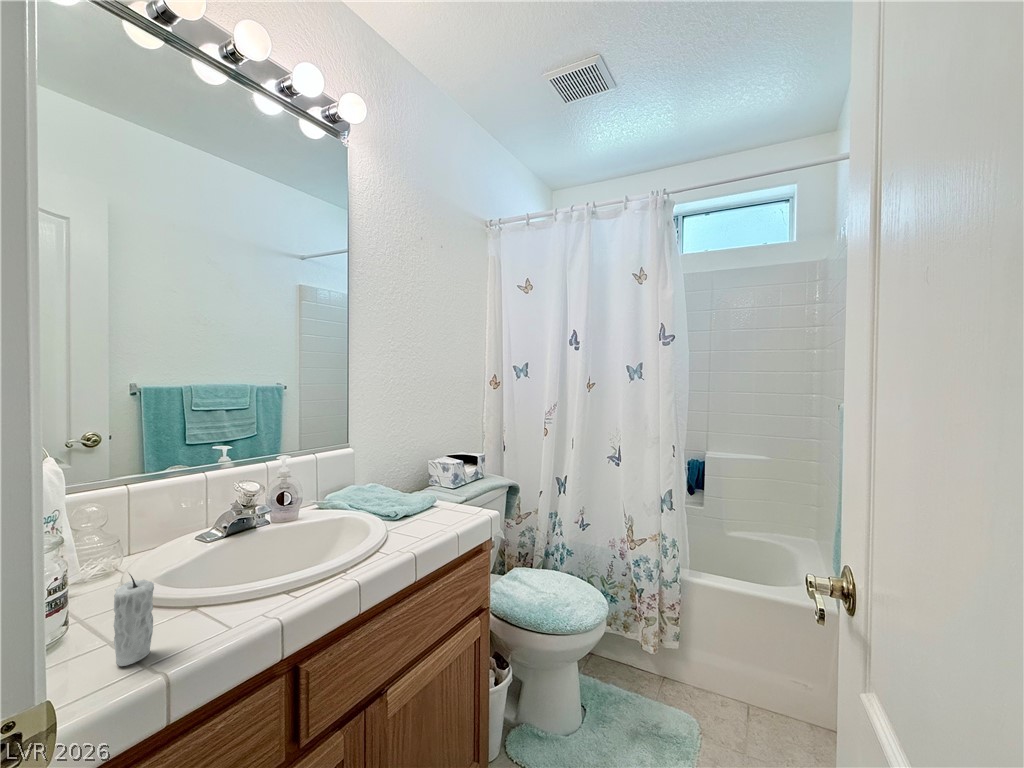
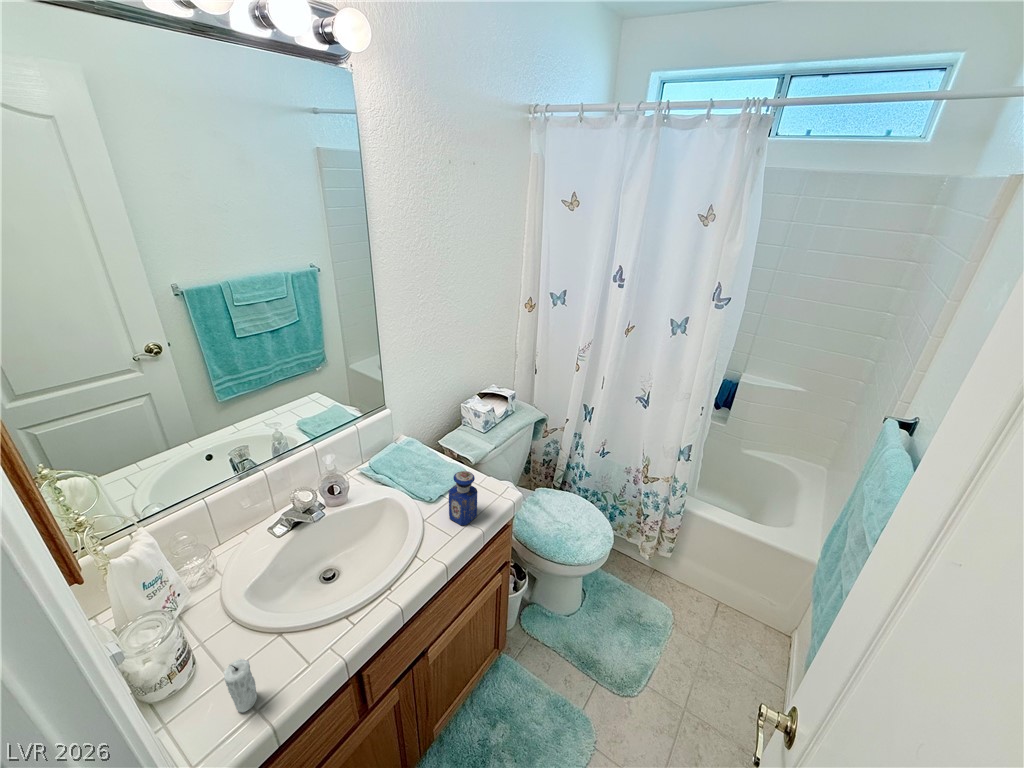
perfume bottle: none [418,467,450,530] -> present [448,471,477,525]

